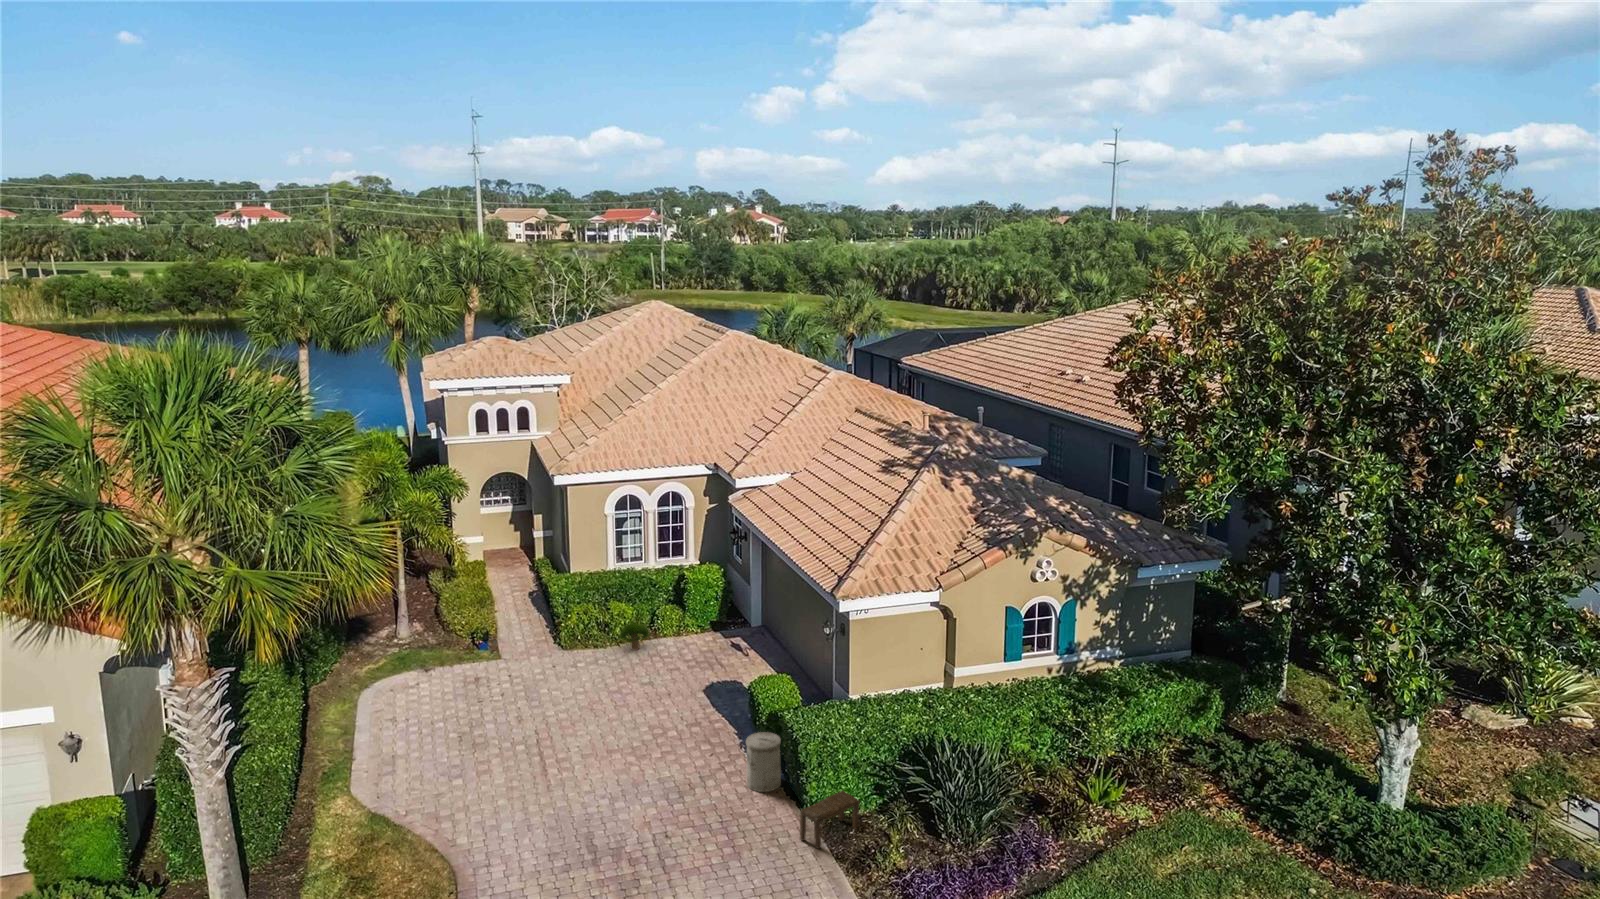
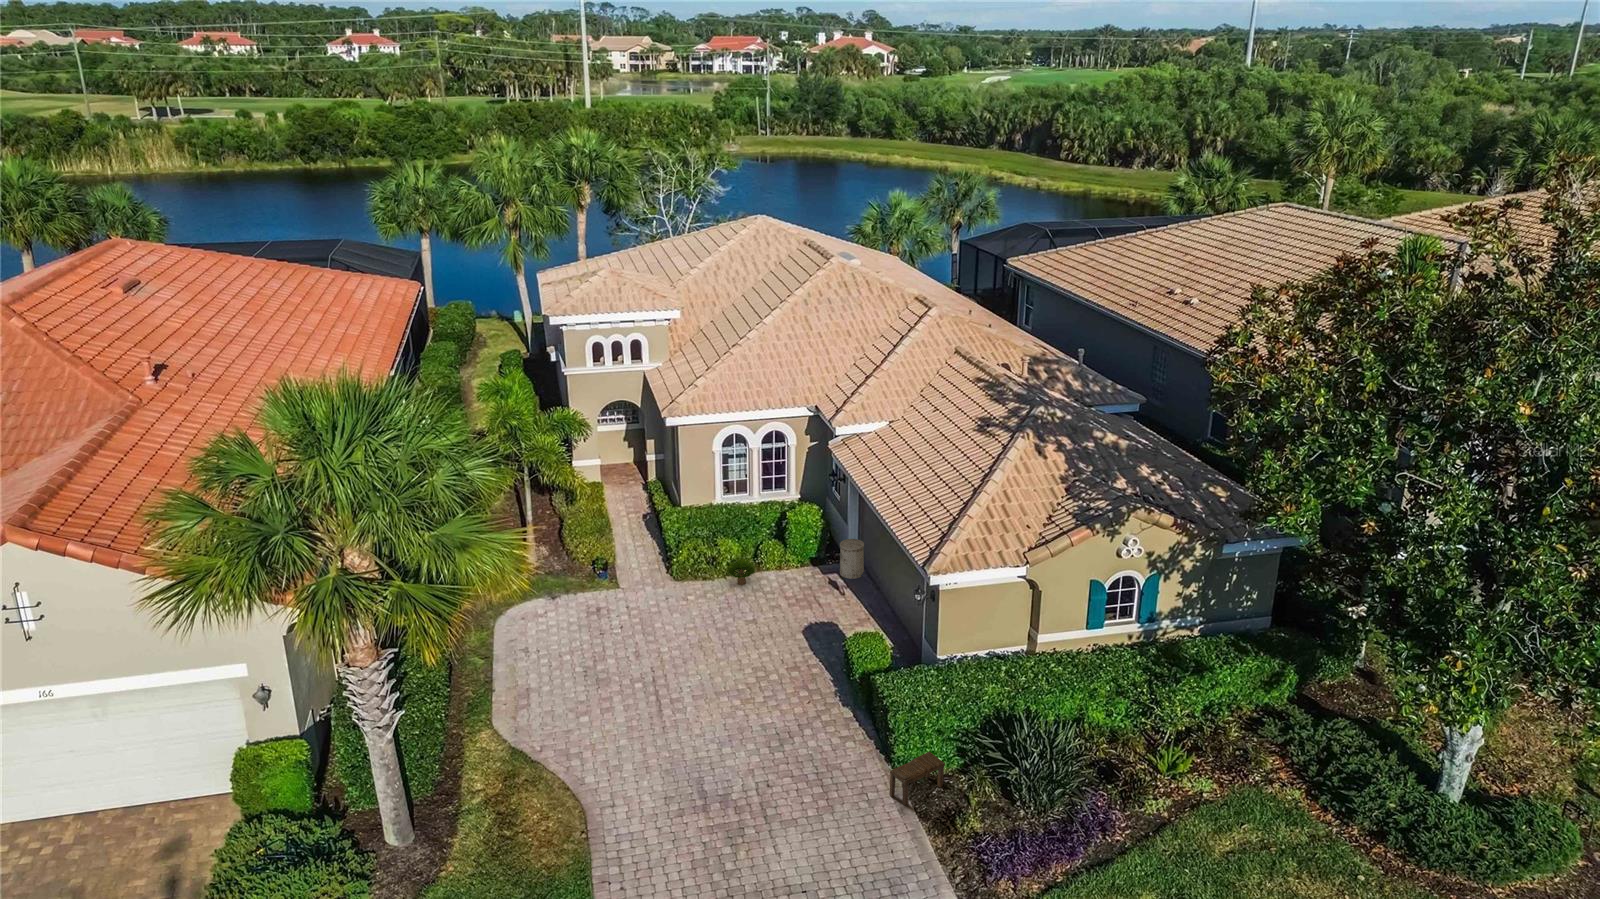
trash can: present [746,732,781,792] -> present [840,539,864,579]

